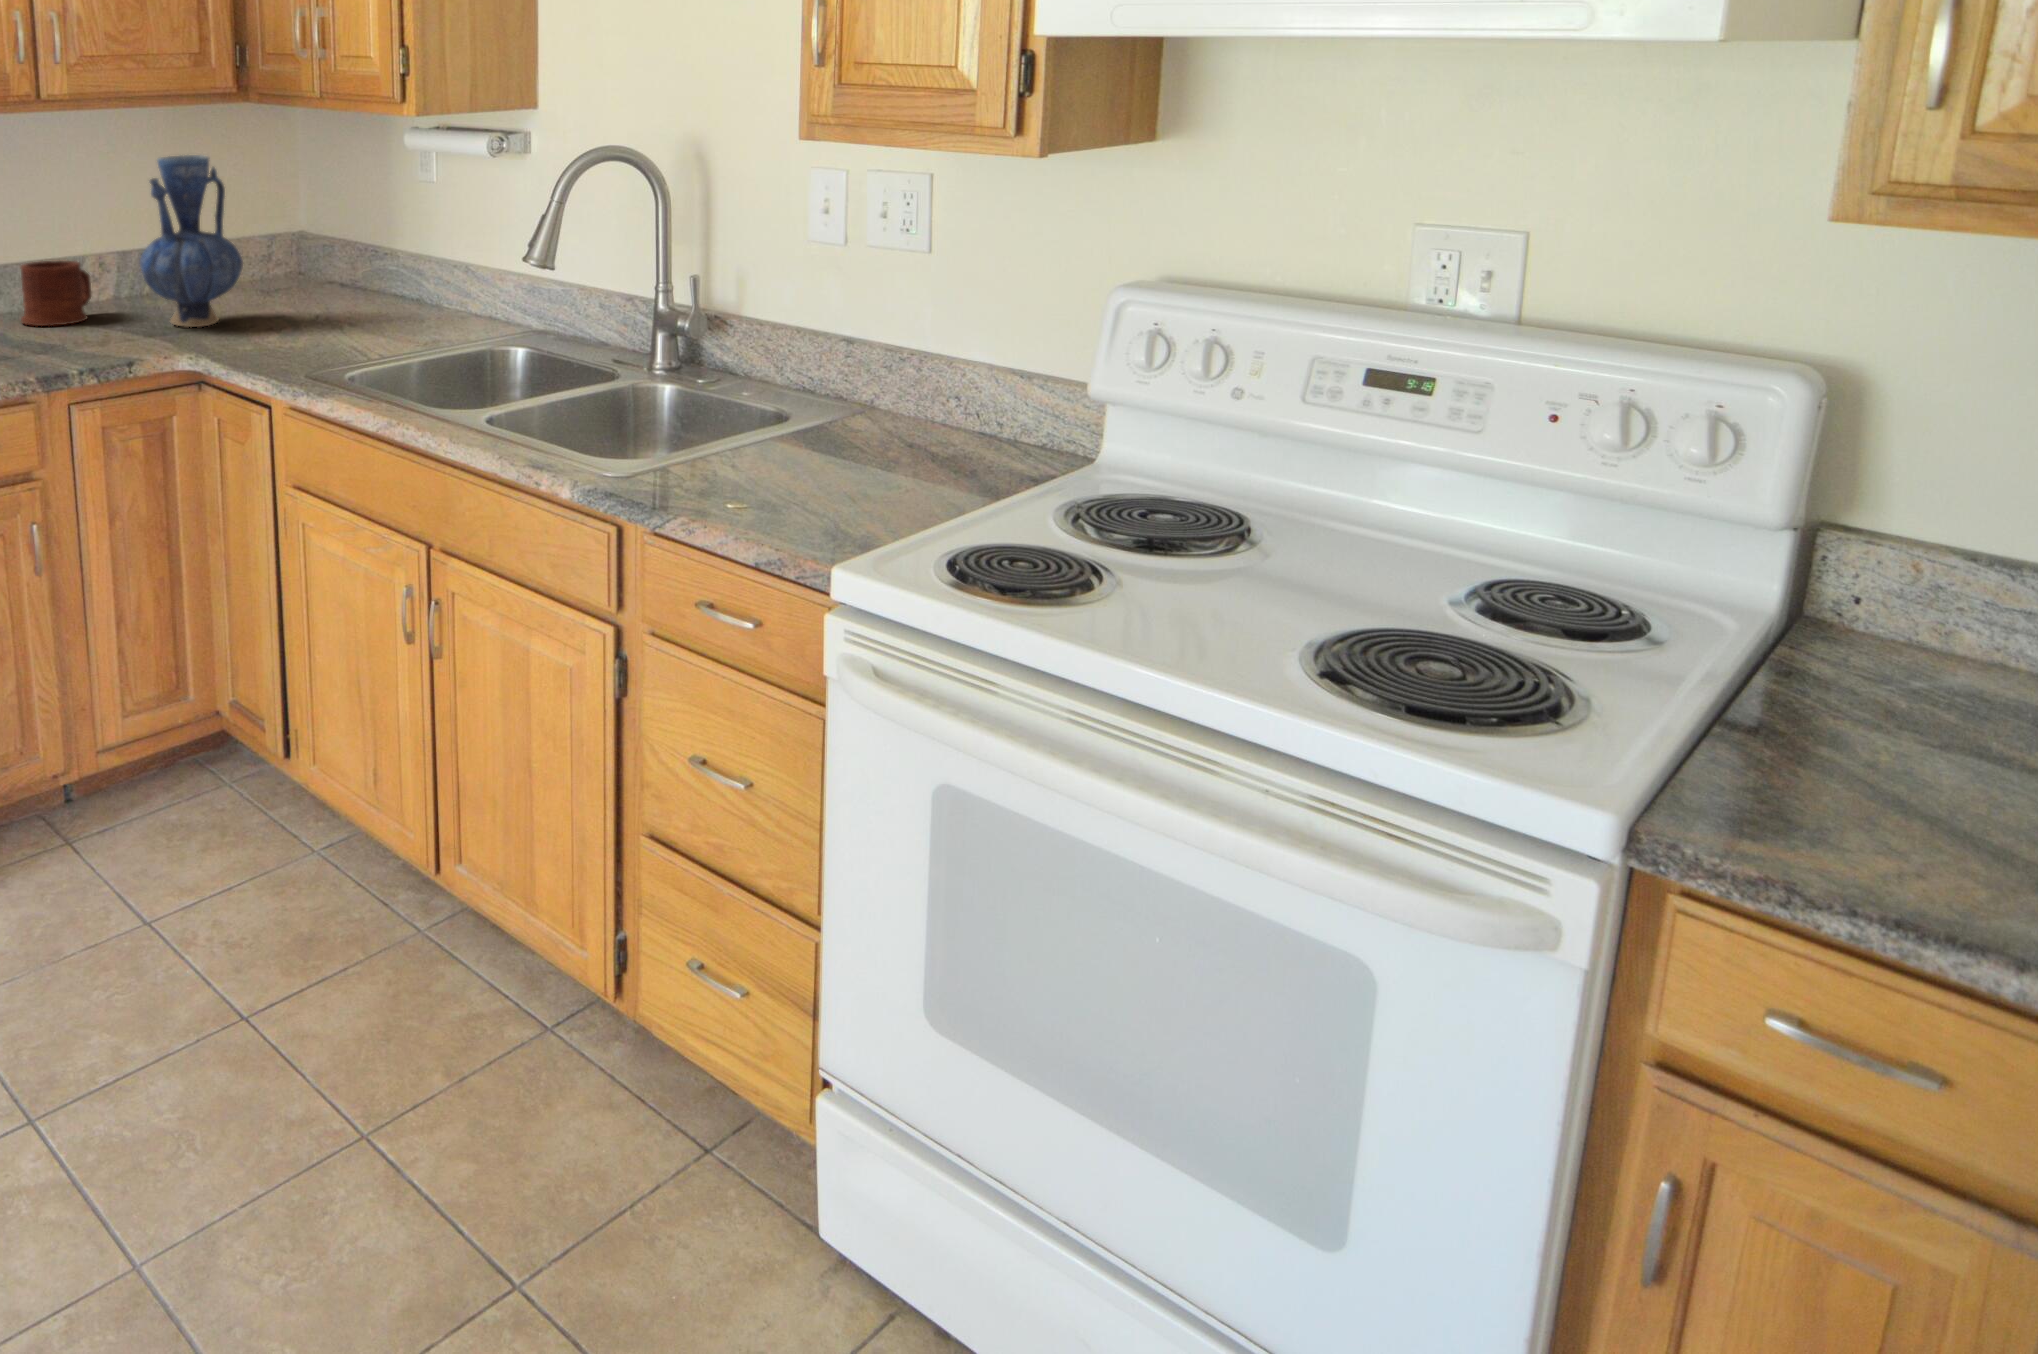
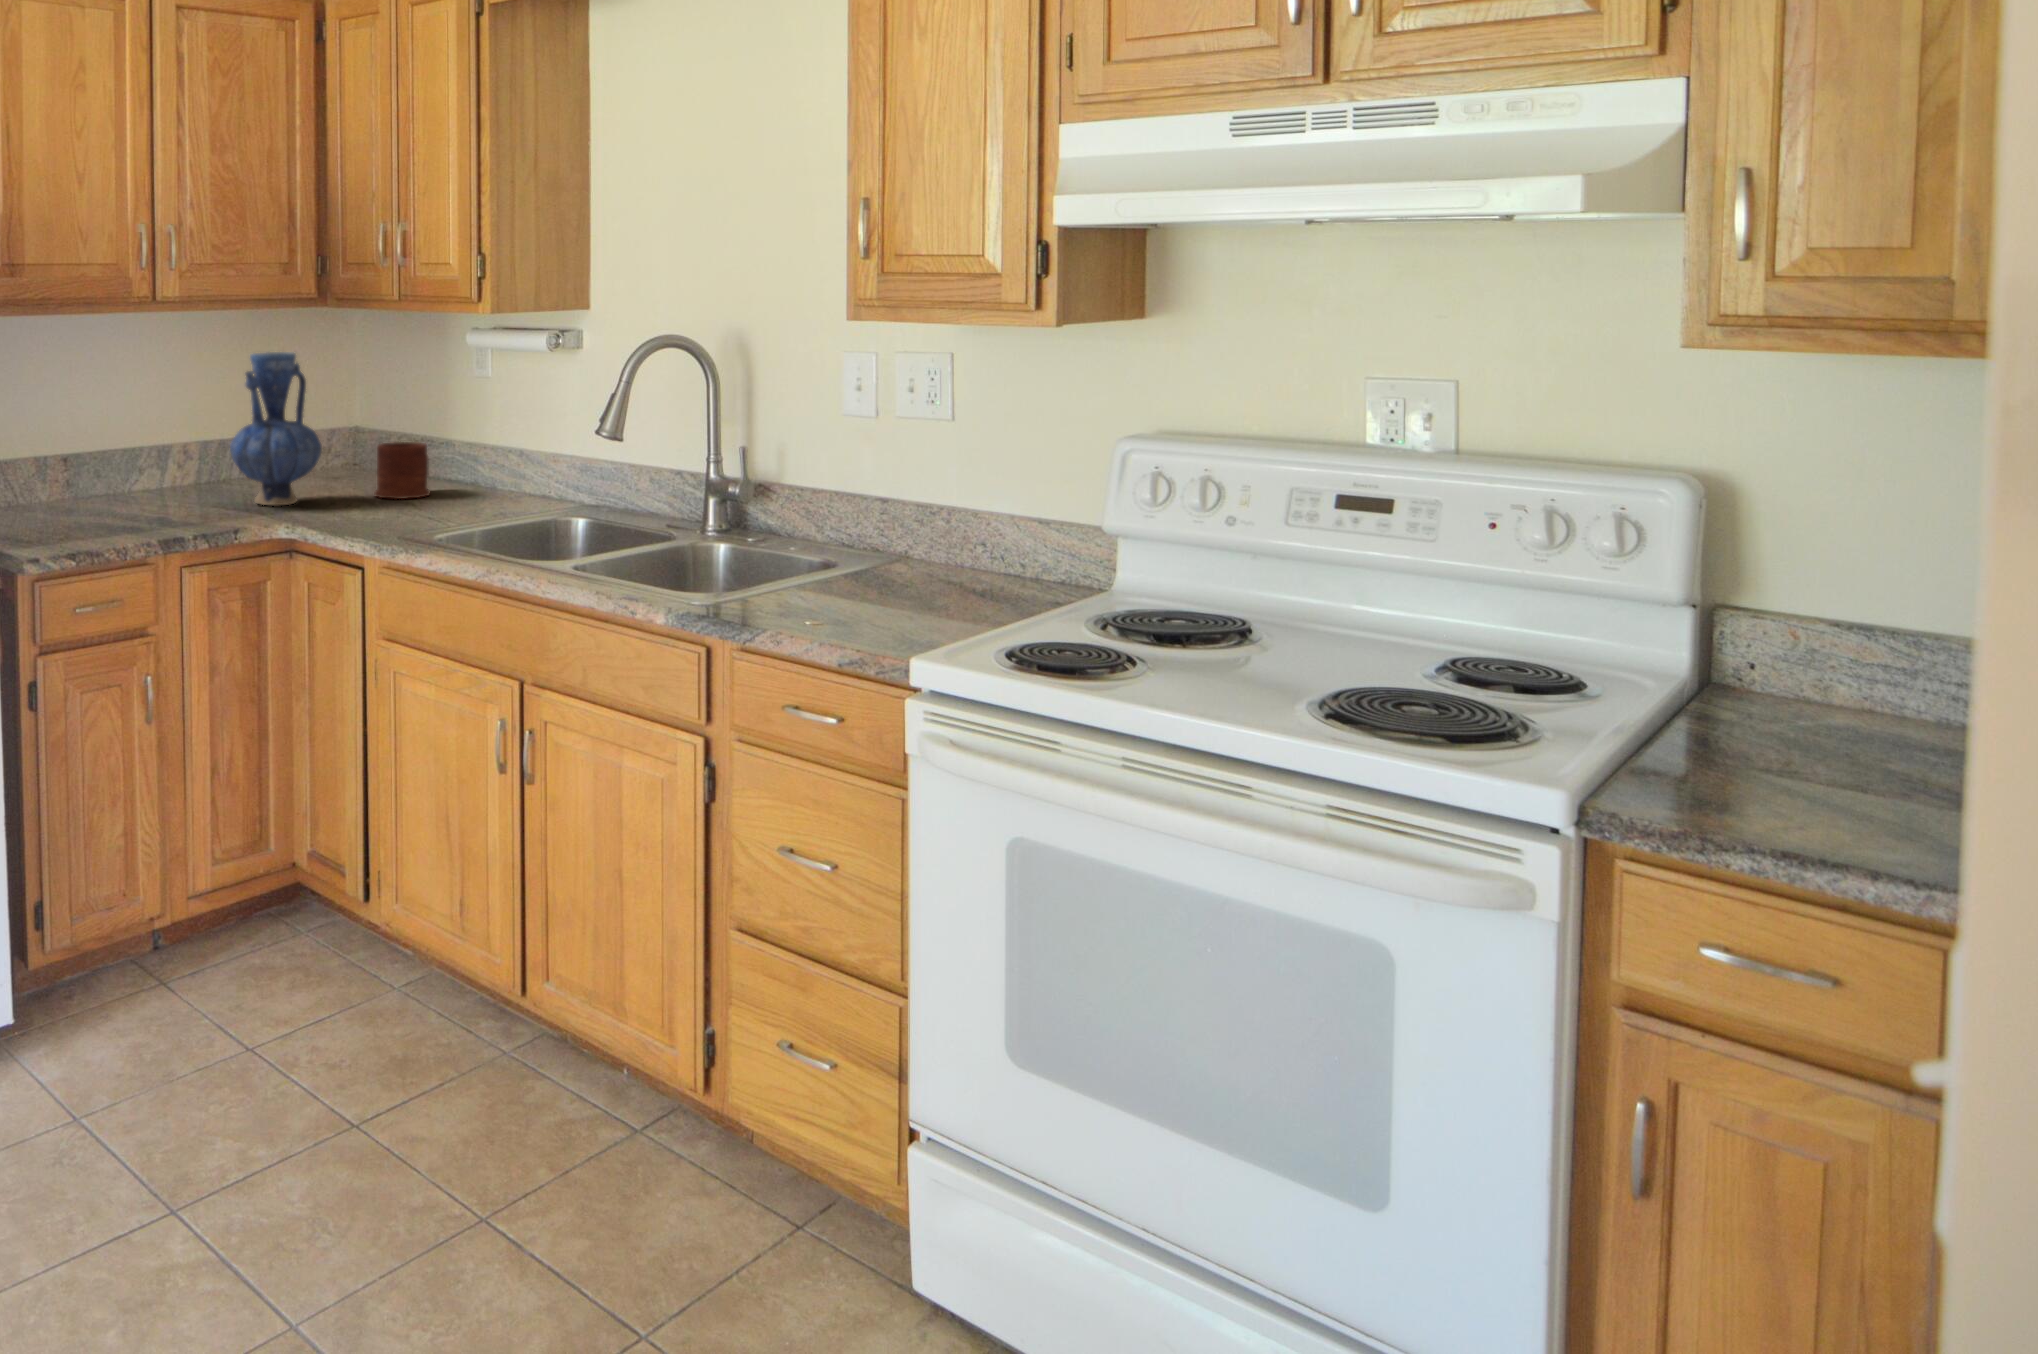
mug: present [21,261,91,326] -> present [374,442,430,499]

